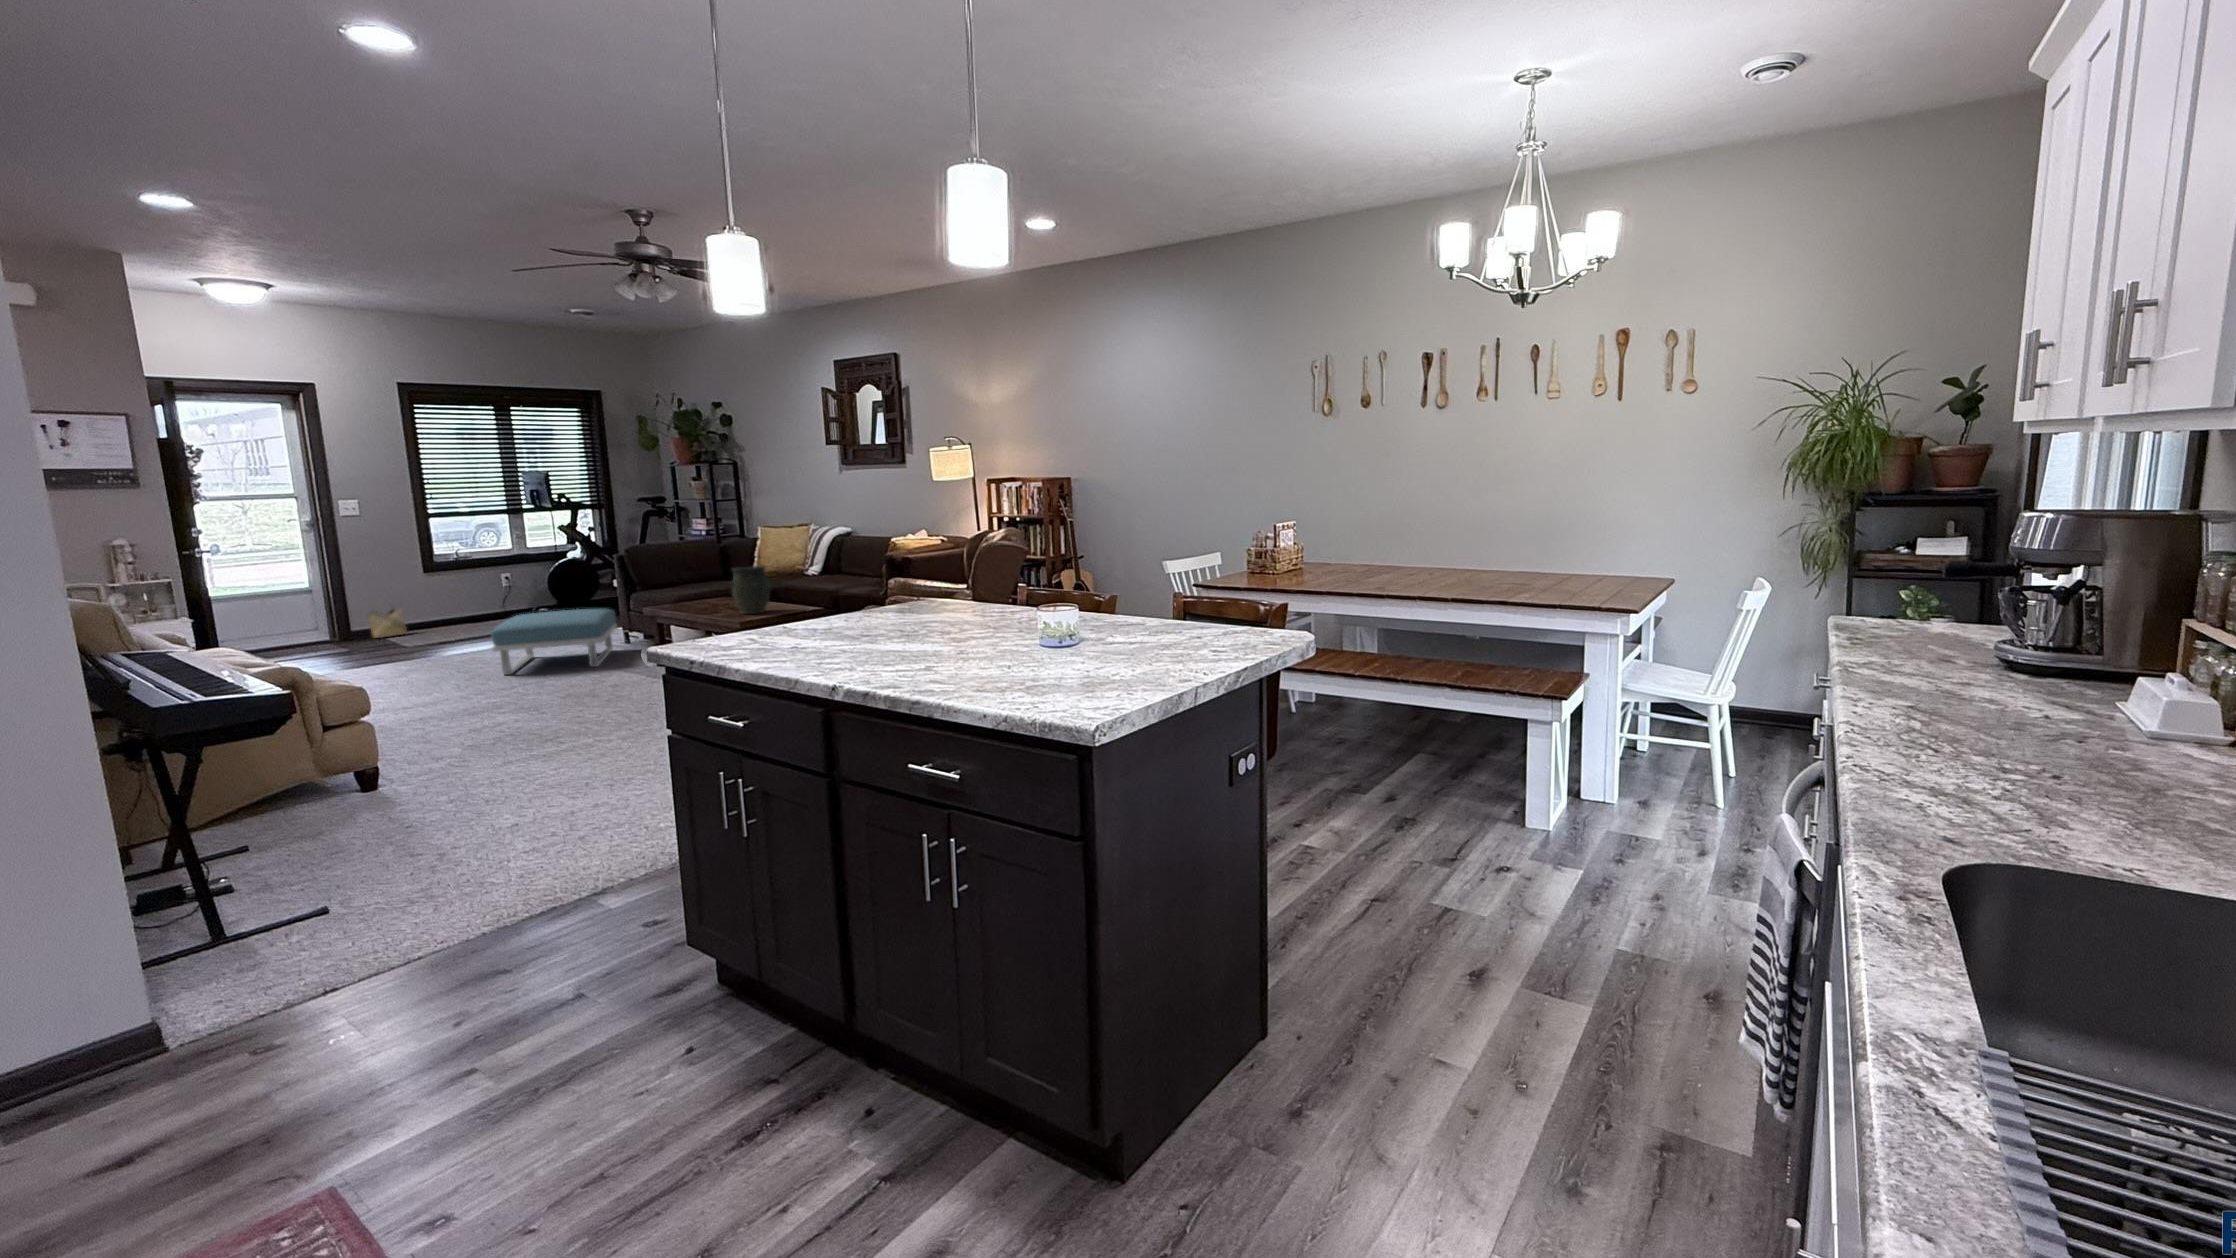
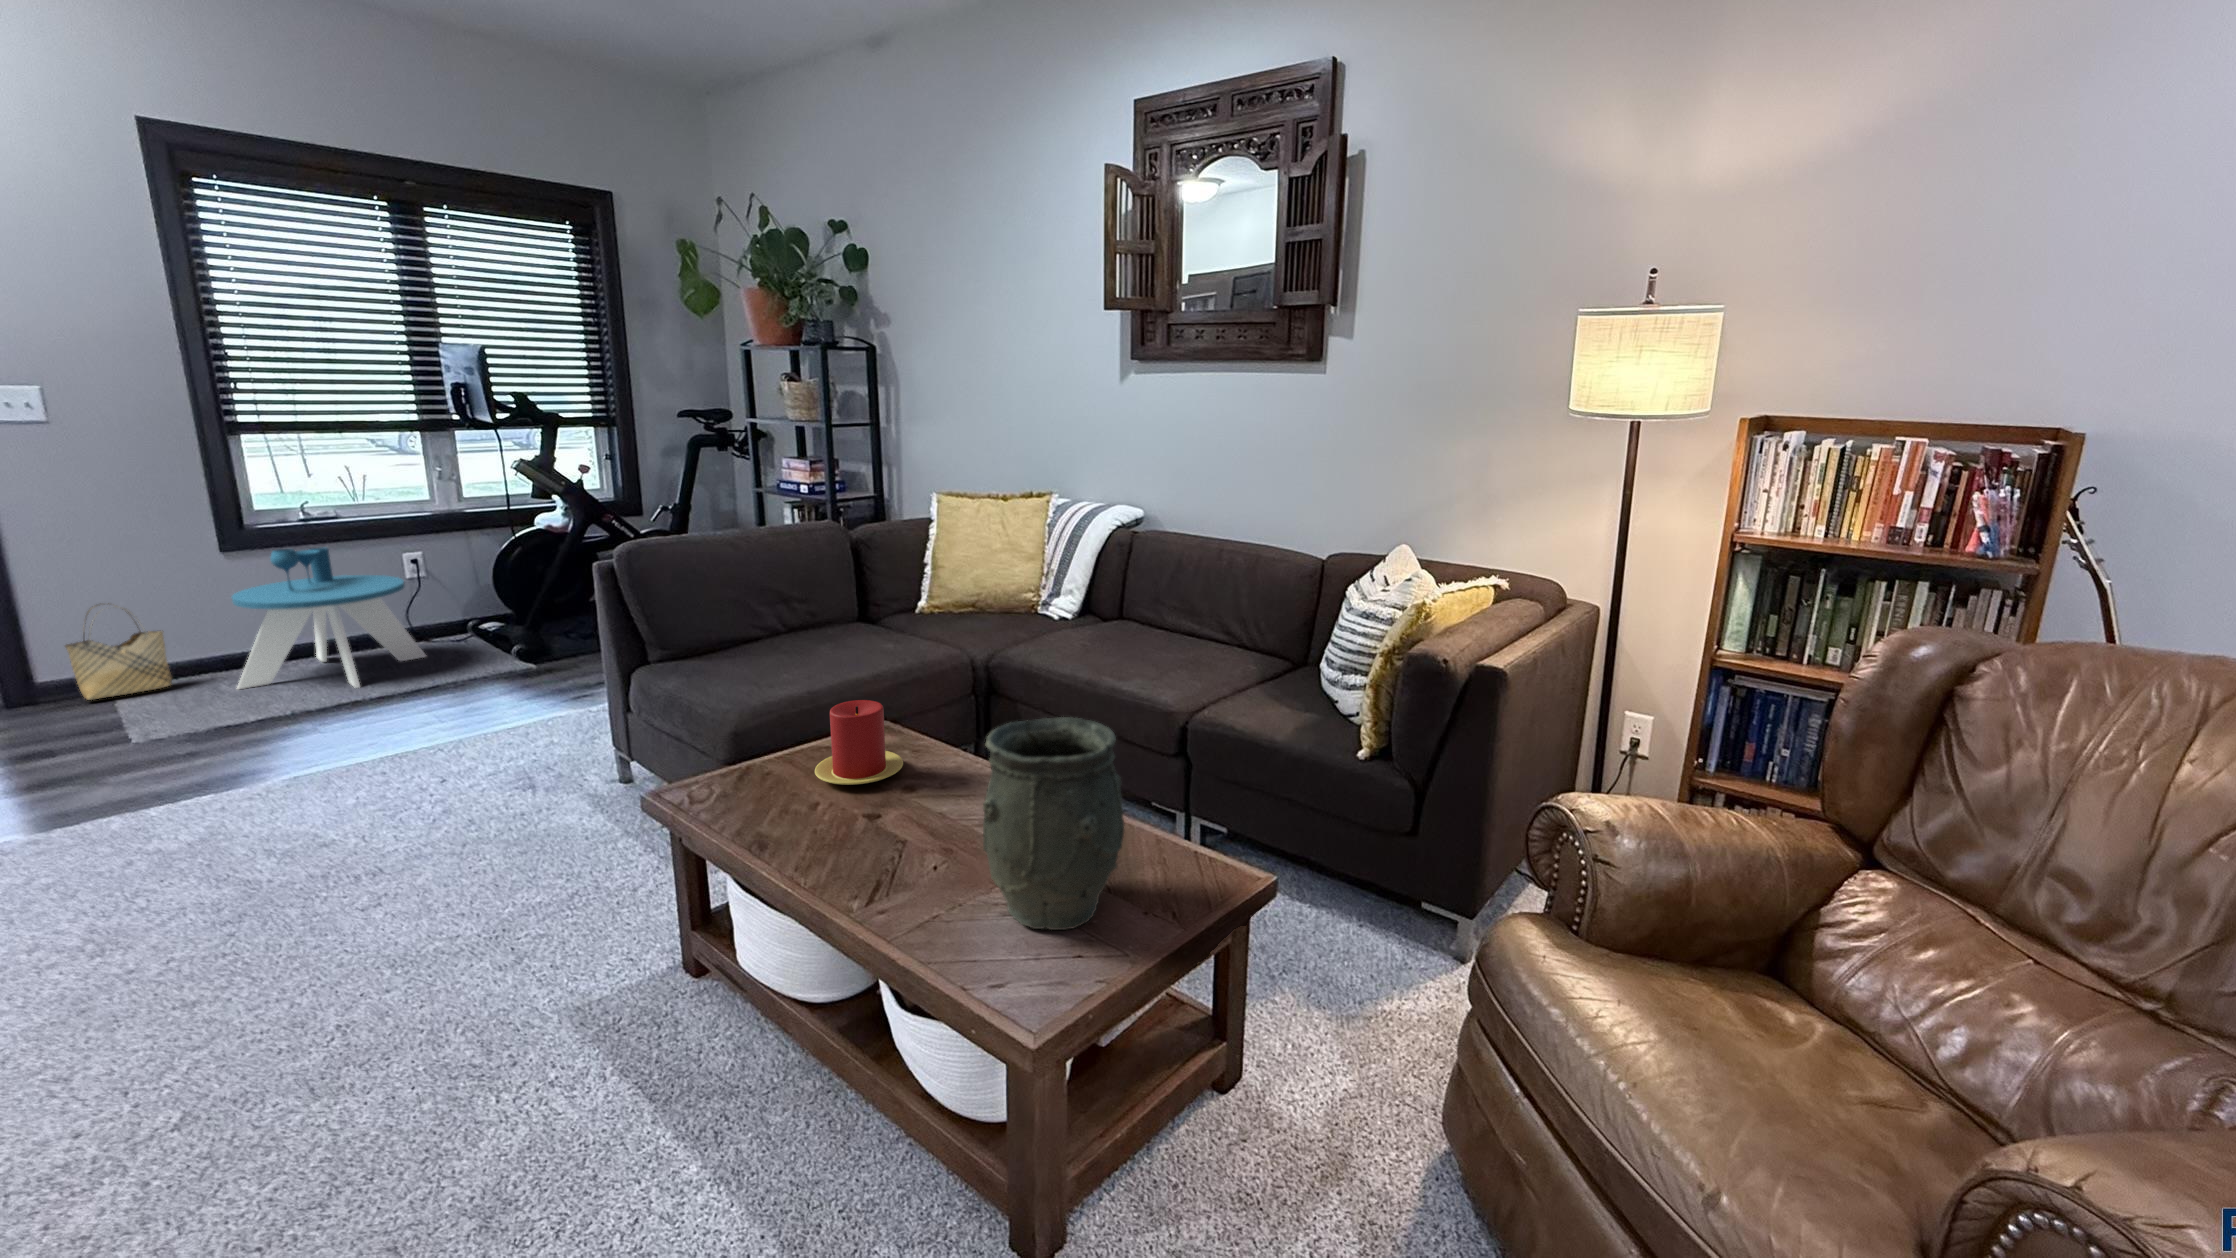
side table: none [435,569,517,634] -> present [232,547,426,689]
candle: none [695,581,724,604] -> present [815,700,903,785]
footstool: present [491,609,617,675] -> none [137,720,593,992]

